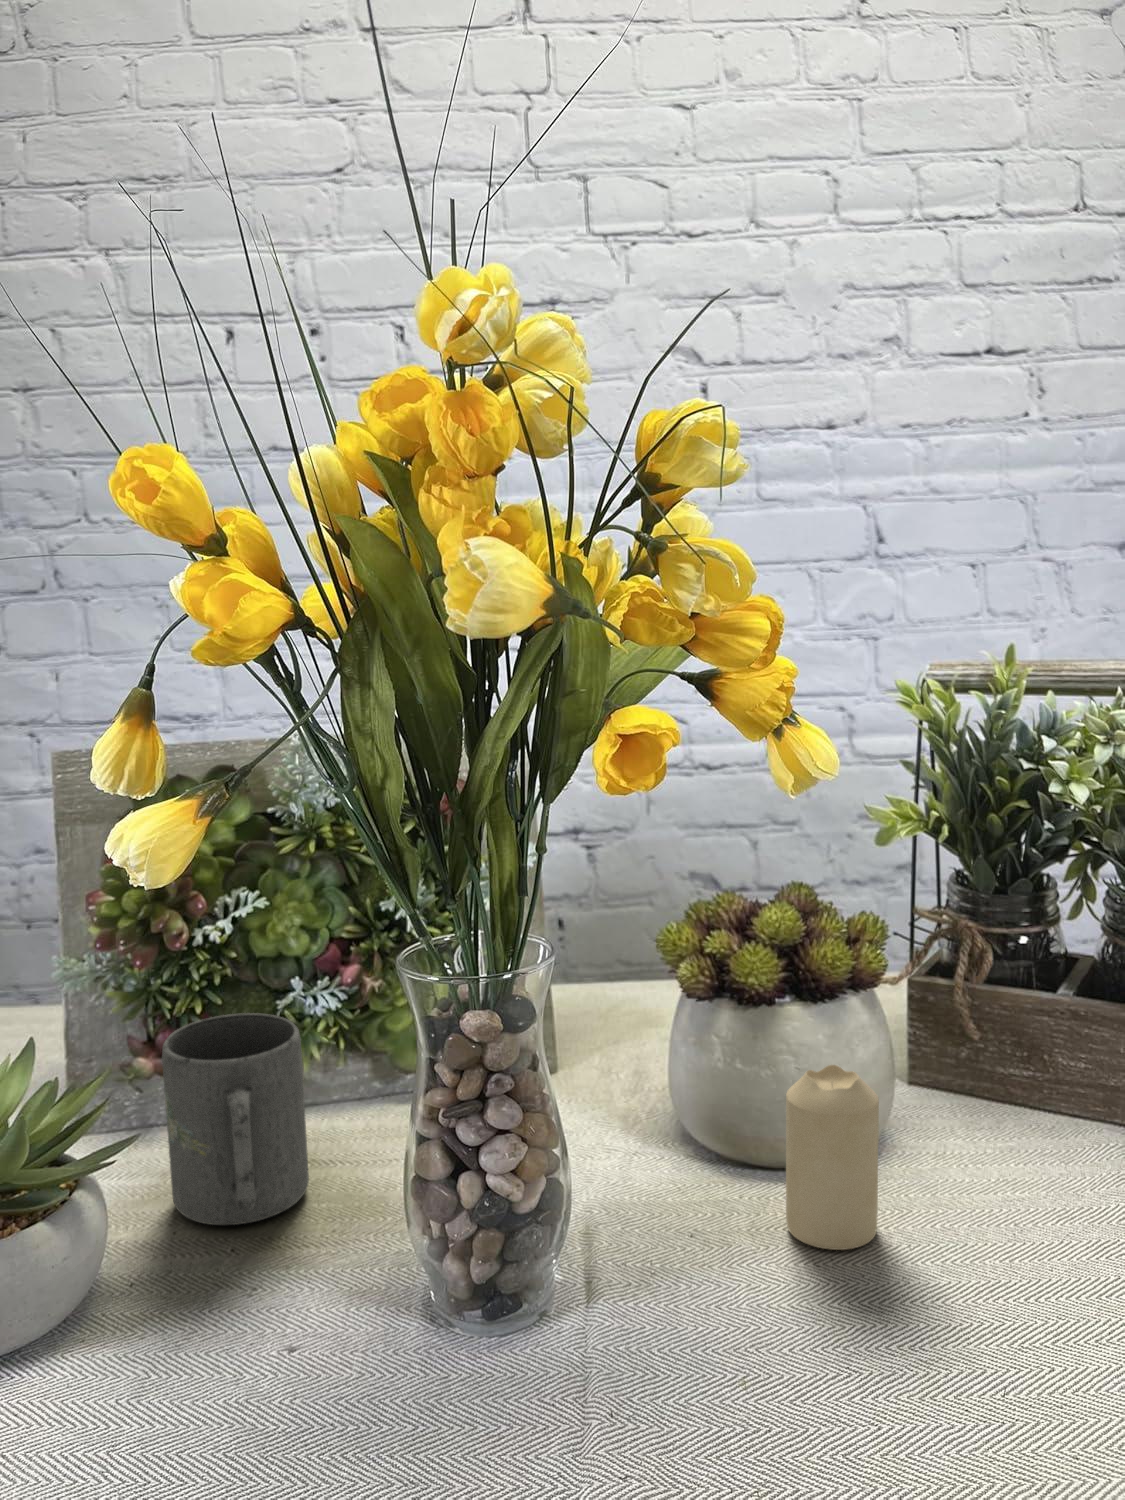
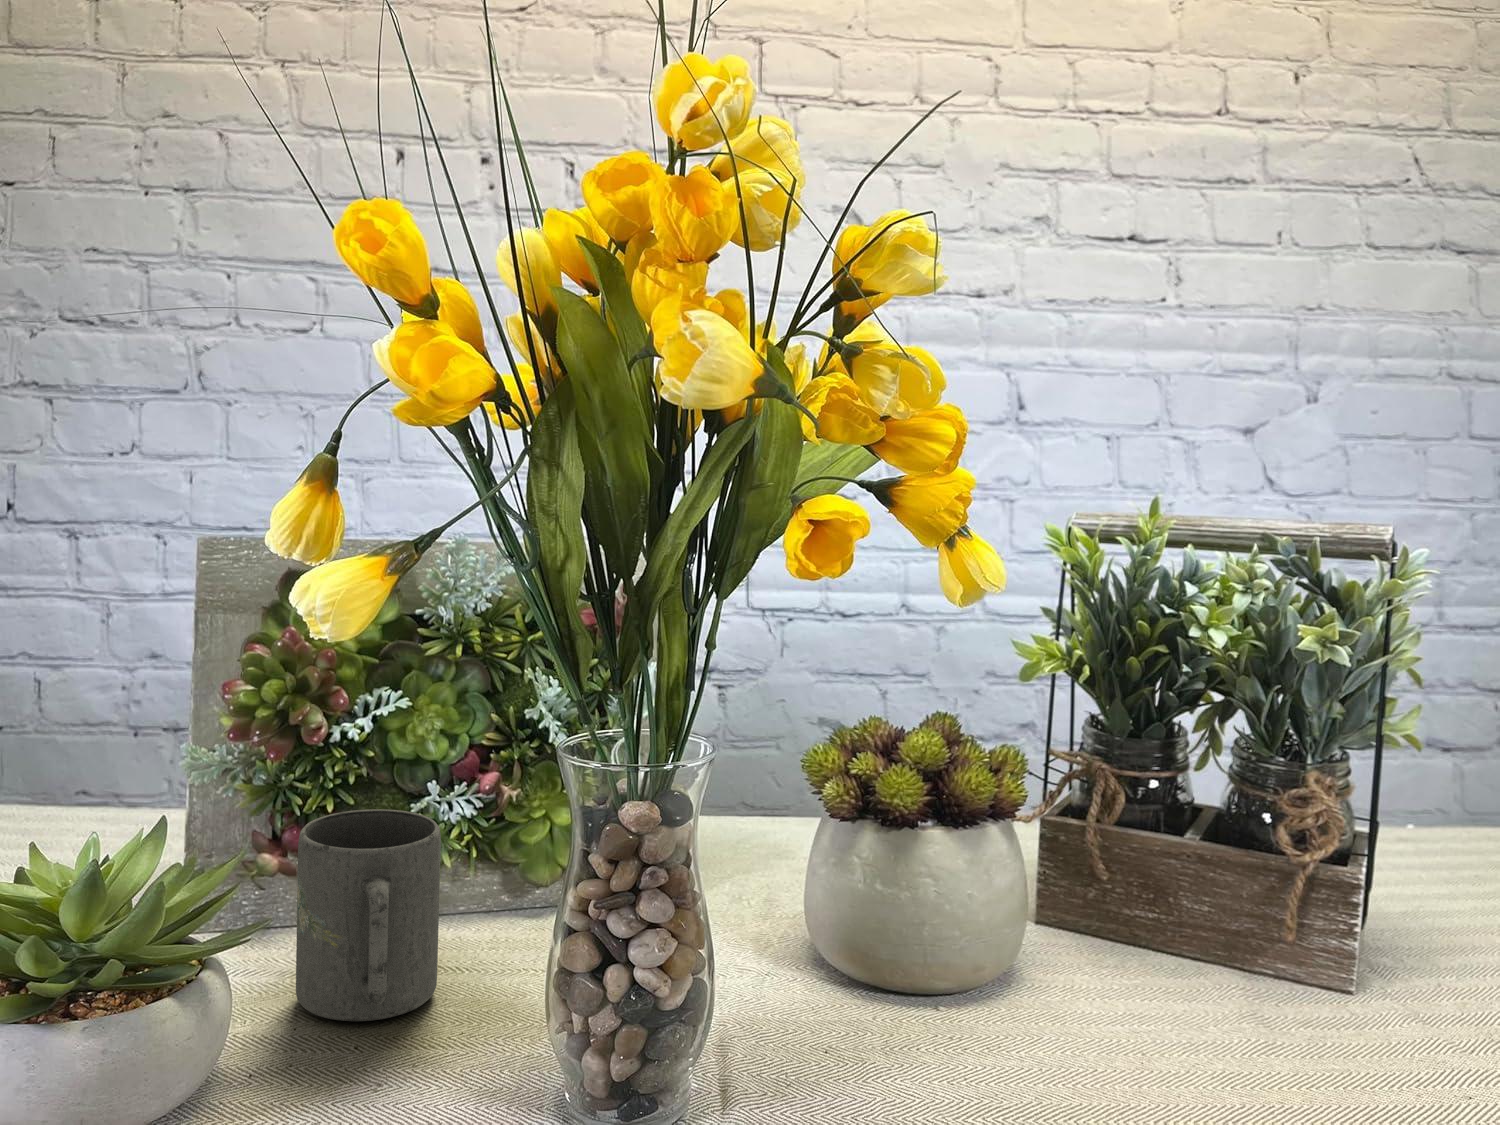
candle: present [786,1065,879,1250] -> none [920,886,1019,1069]

